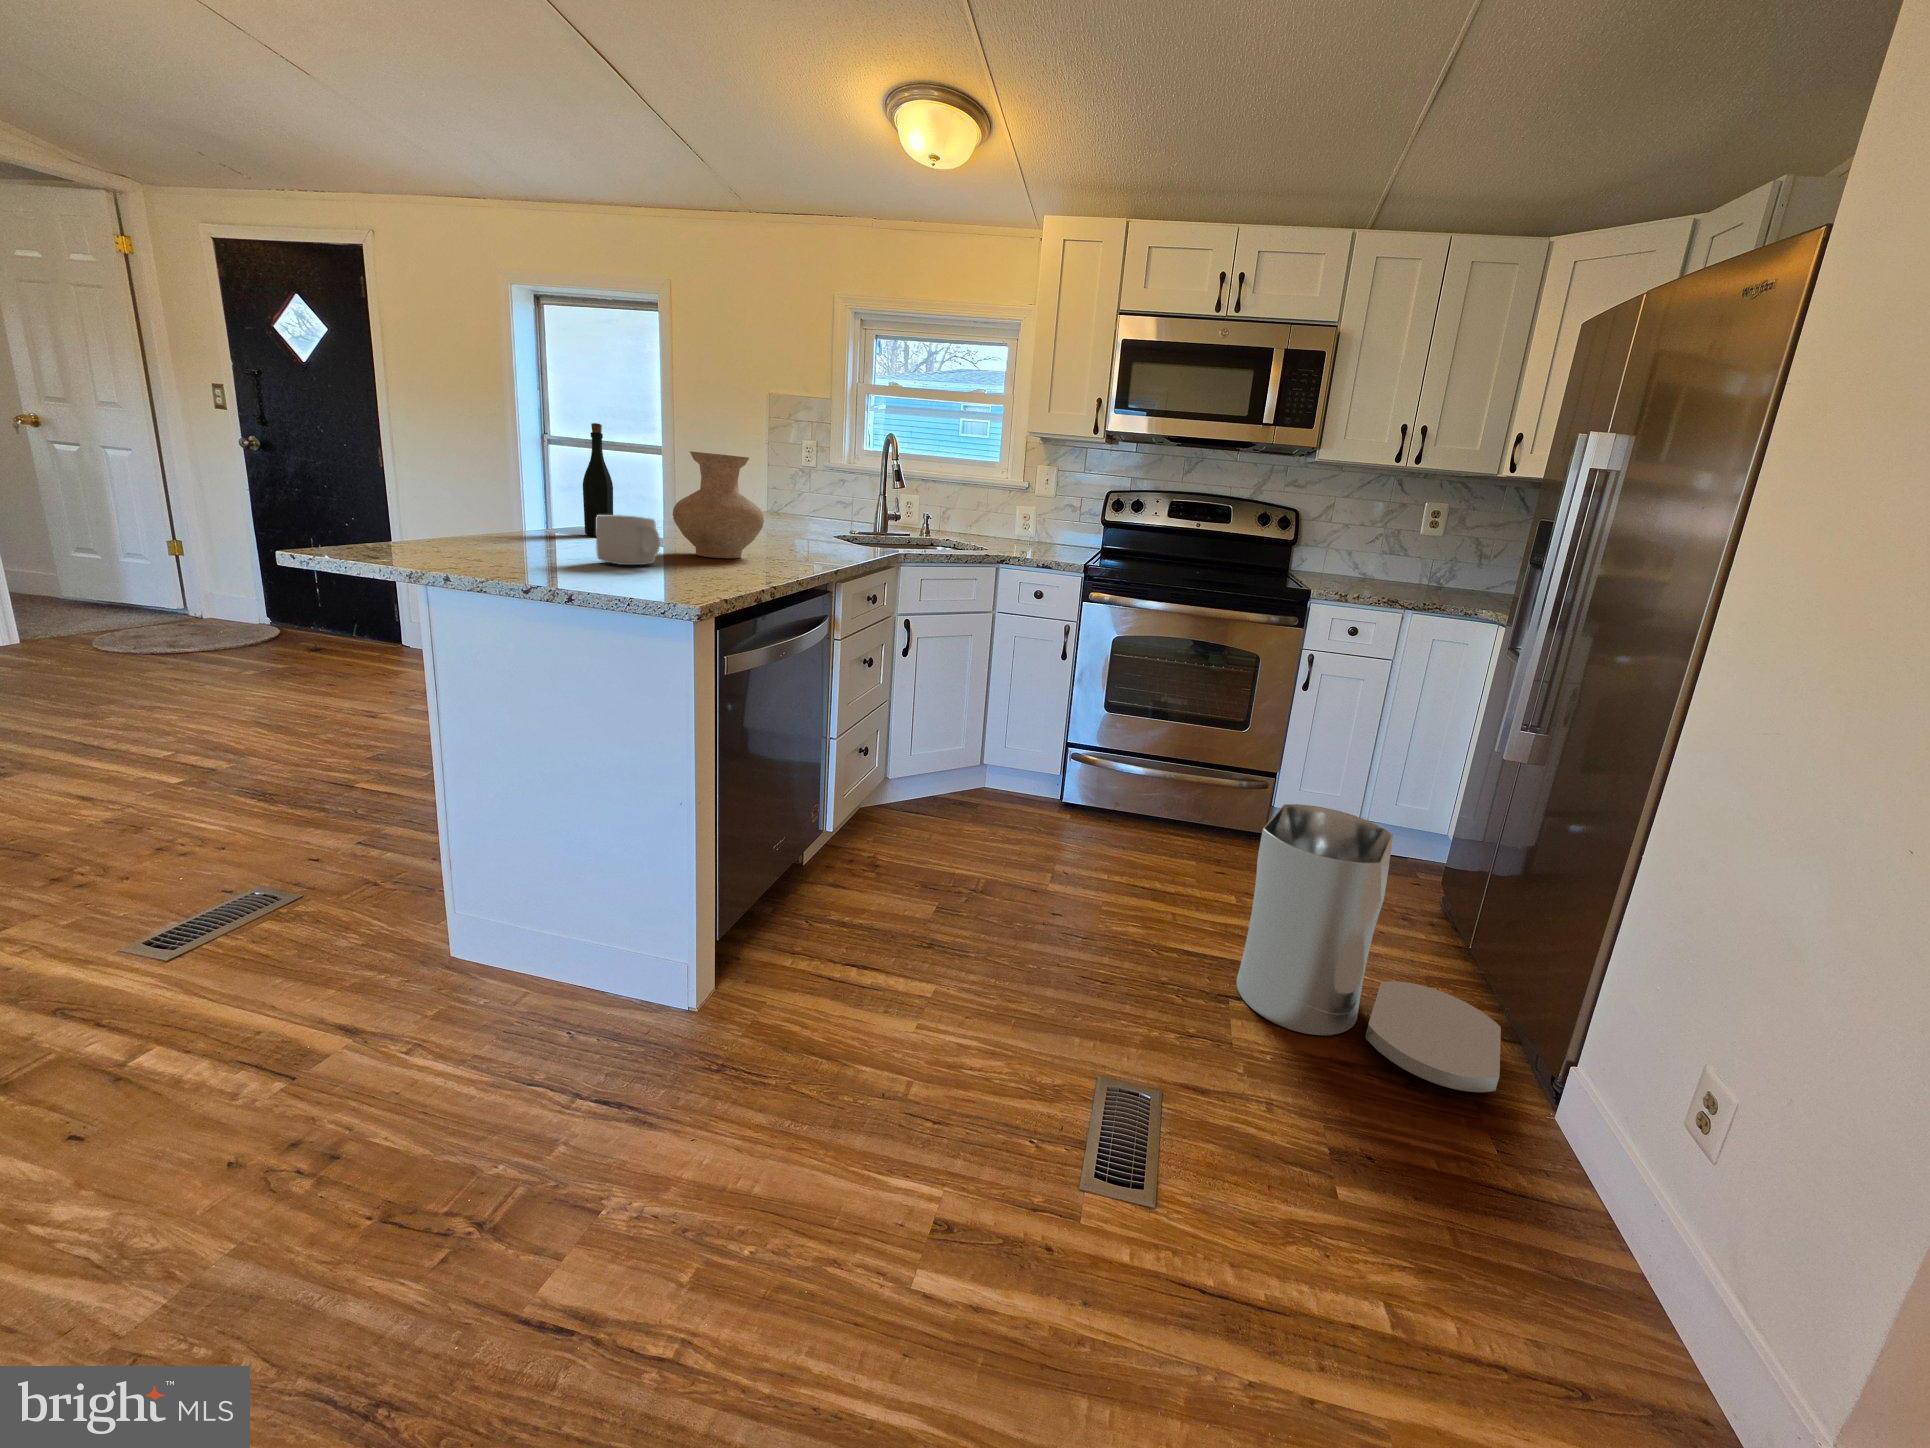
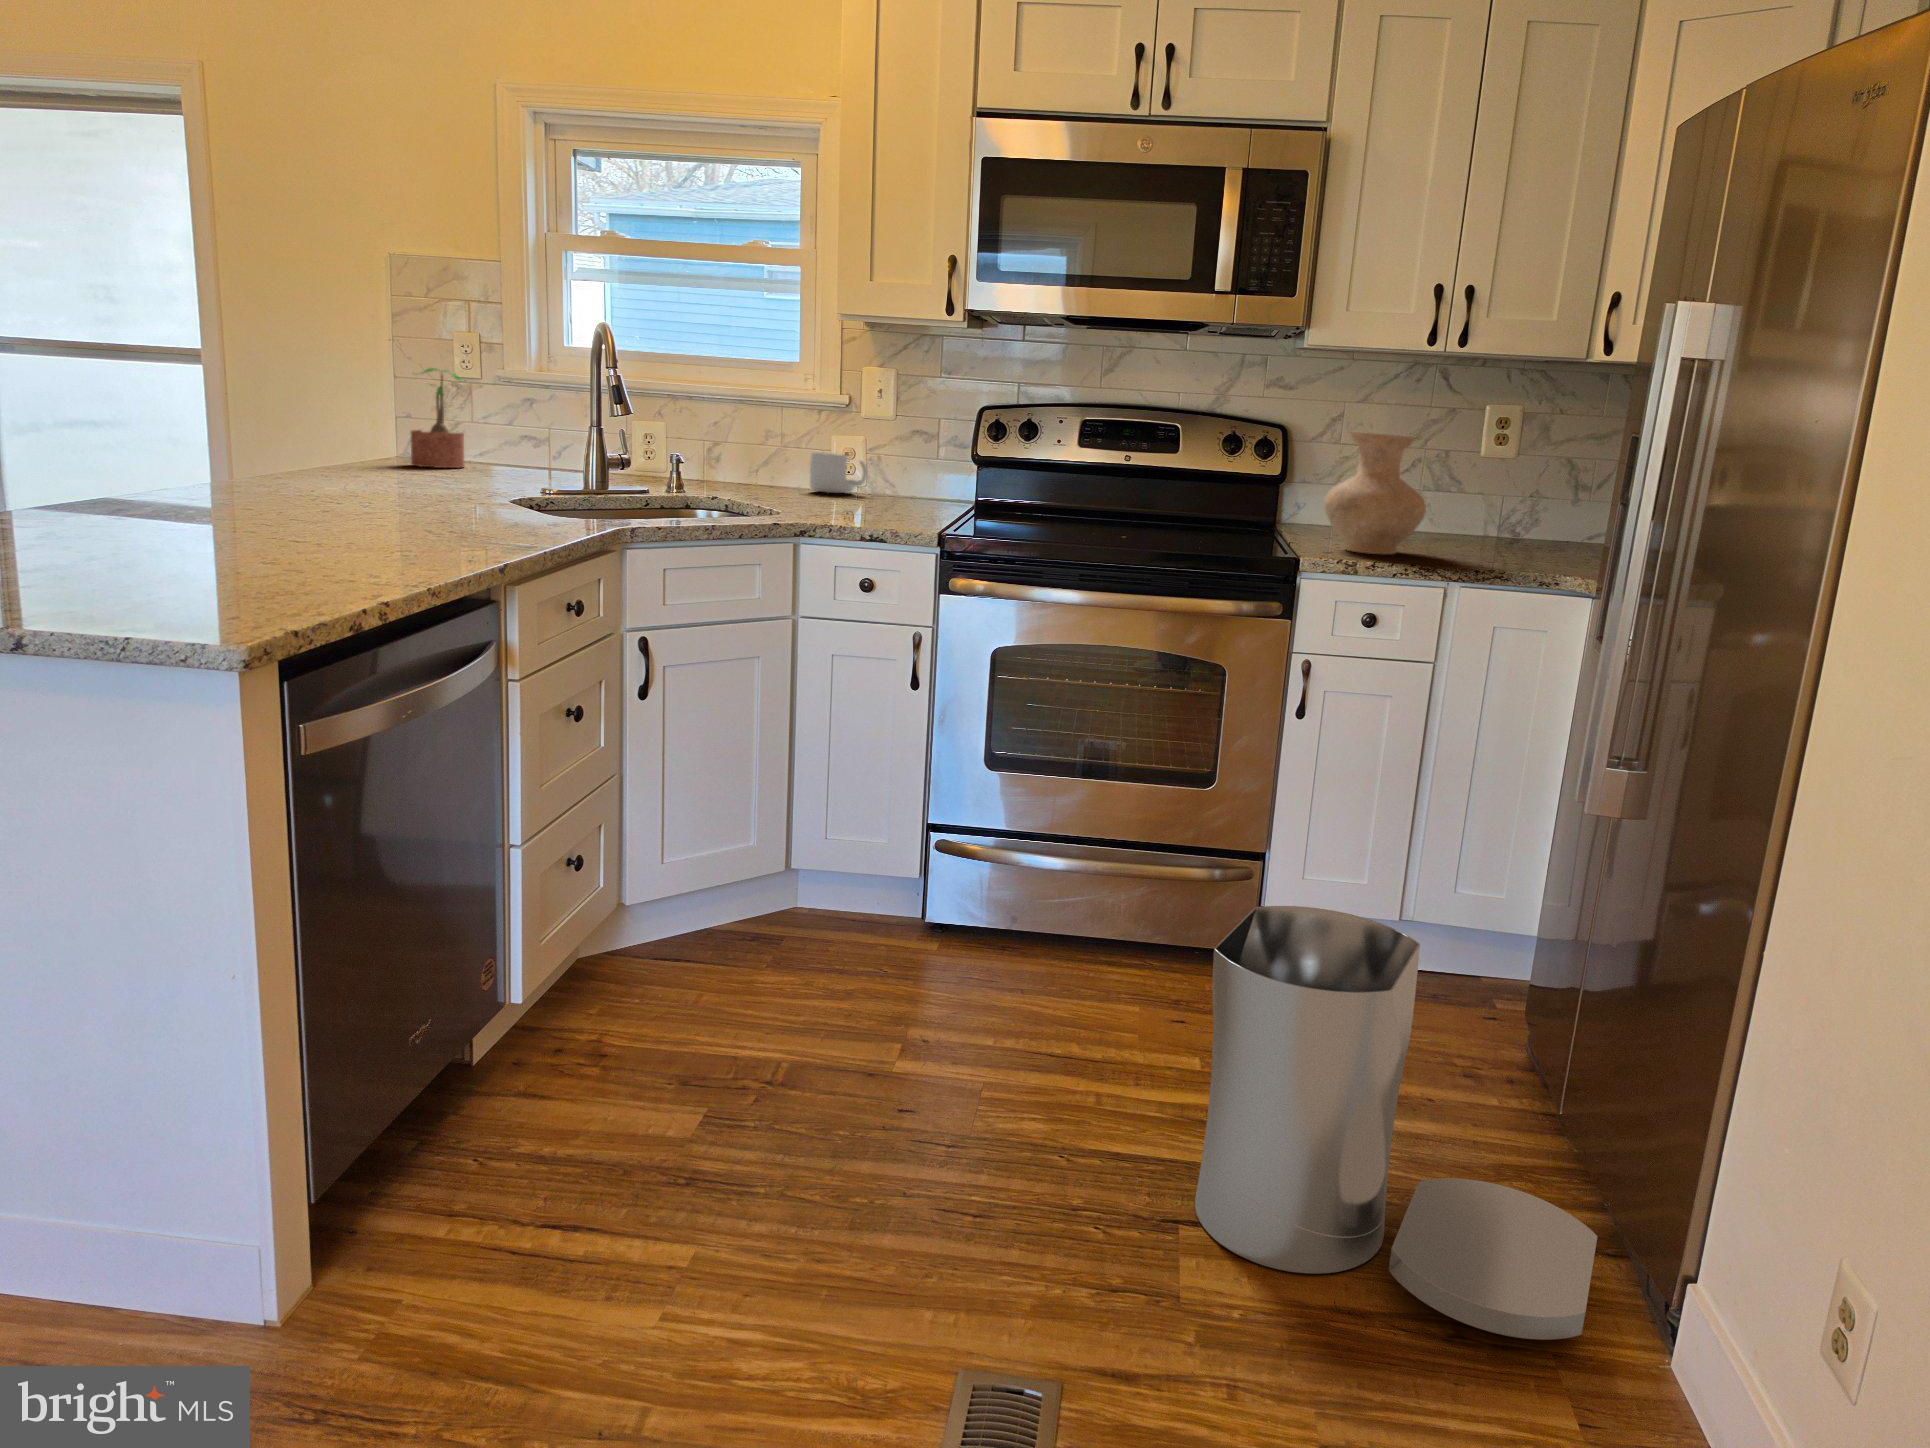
bottle: present [583,423,613,536] -> none [50,332,109,523]
vase: present [673,451,764,558] -> present [1324,432,1426,554]
potted plant: none [774,461,808,519] -> present [411,368,464,468]
mug: present [596,515,660,565] -> present [810,453,867,493]

